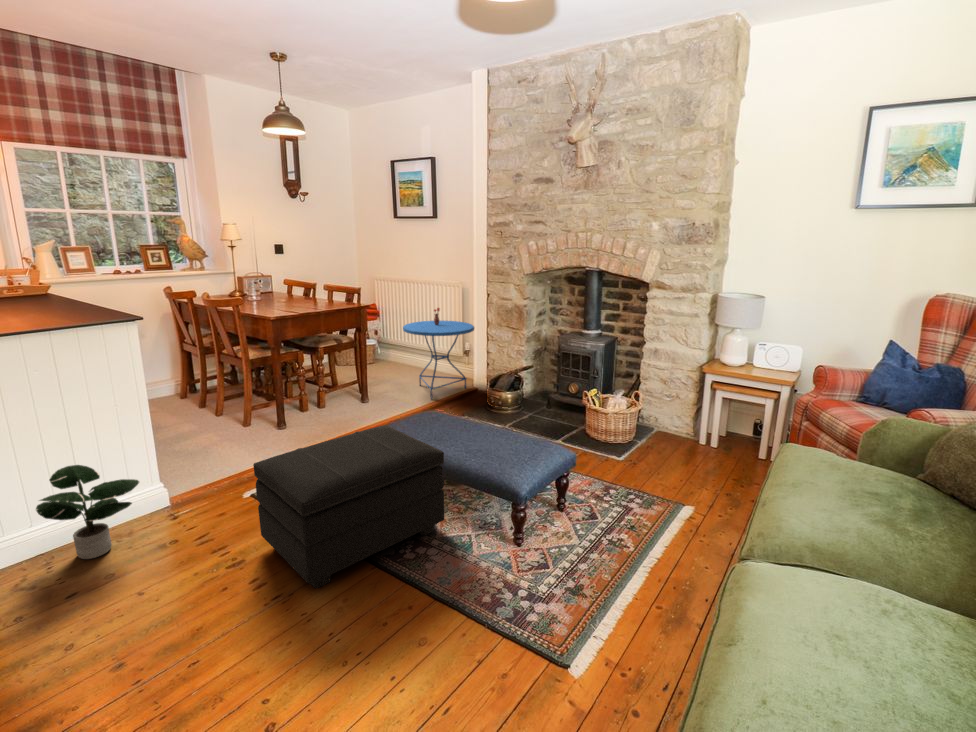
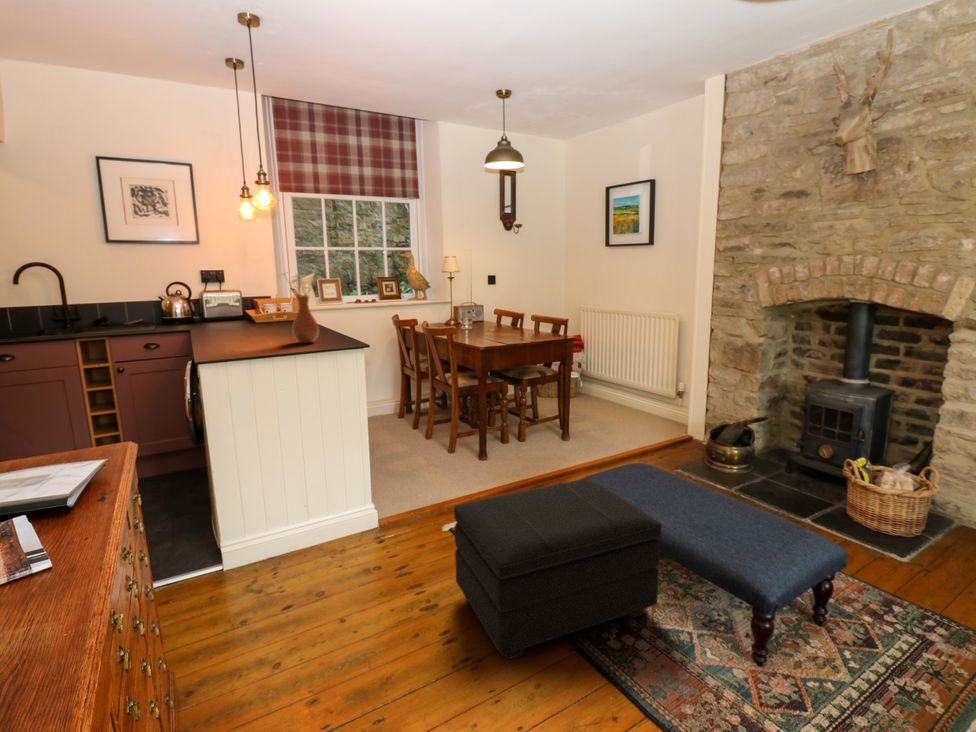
vase: none [10,233,75,315] -> present [283,272,319,343]
side table: present [403,308,474,399] -> none [611,343,694,444]
potted plant: present [36,465,139,559] -> none [273,481,354,572]

